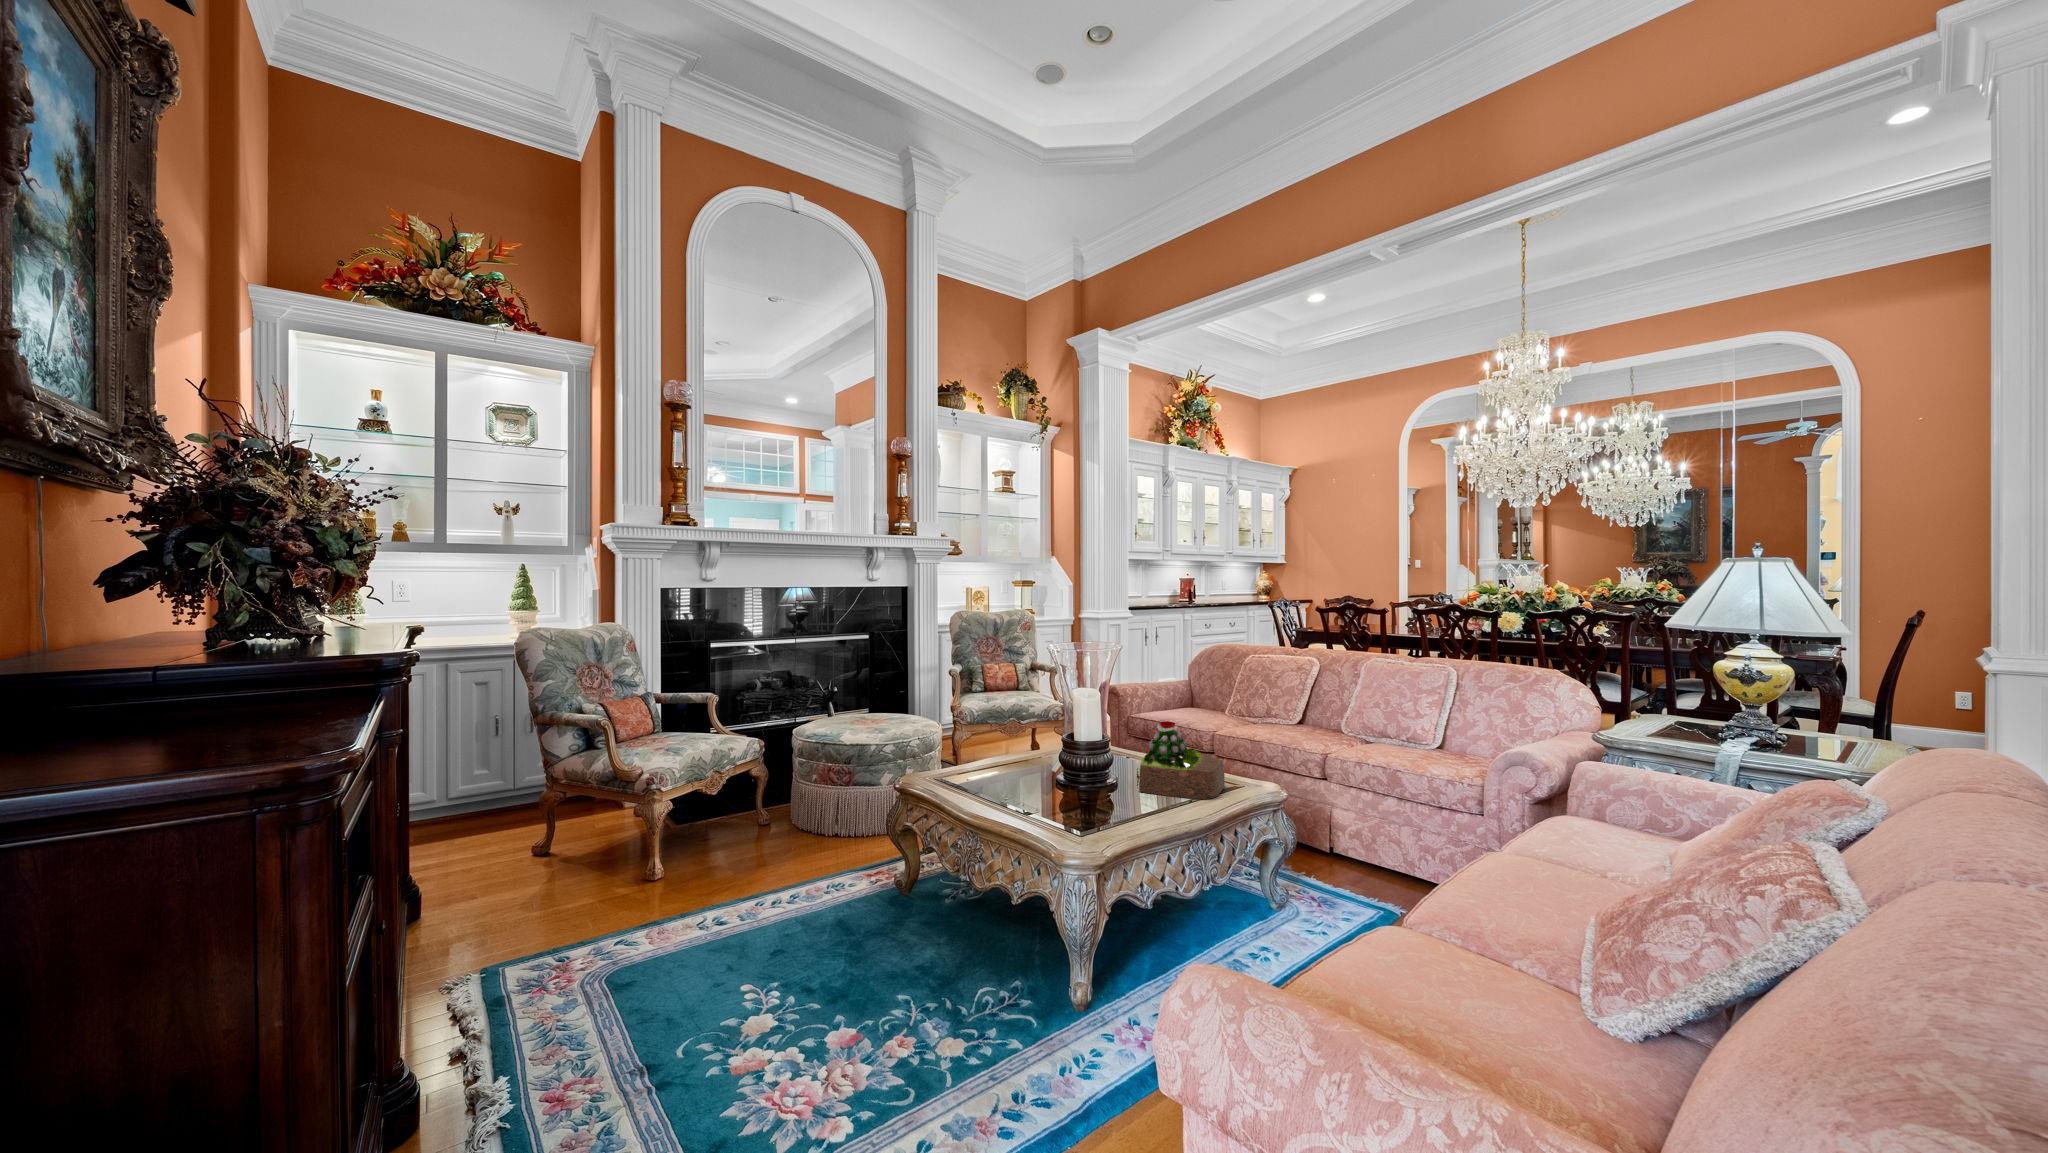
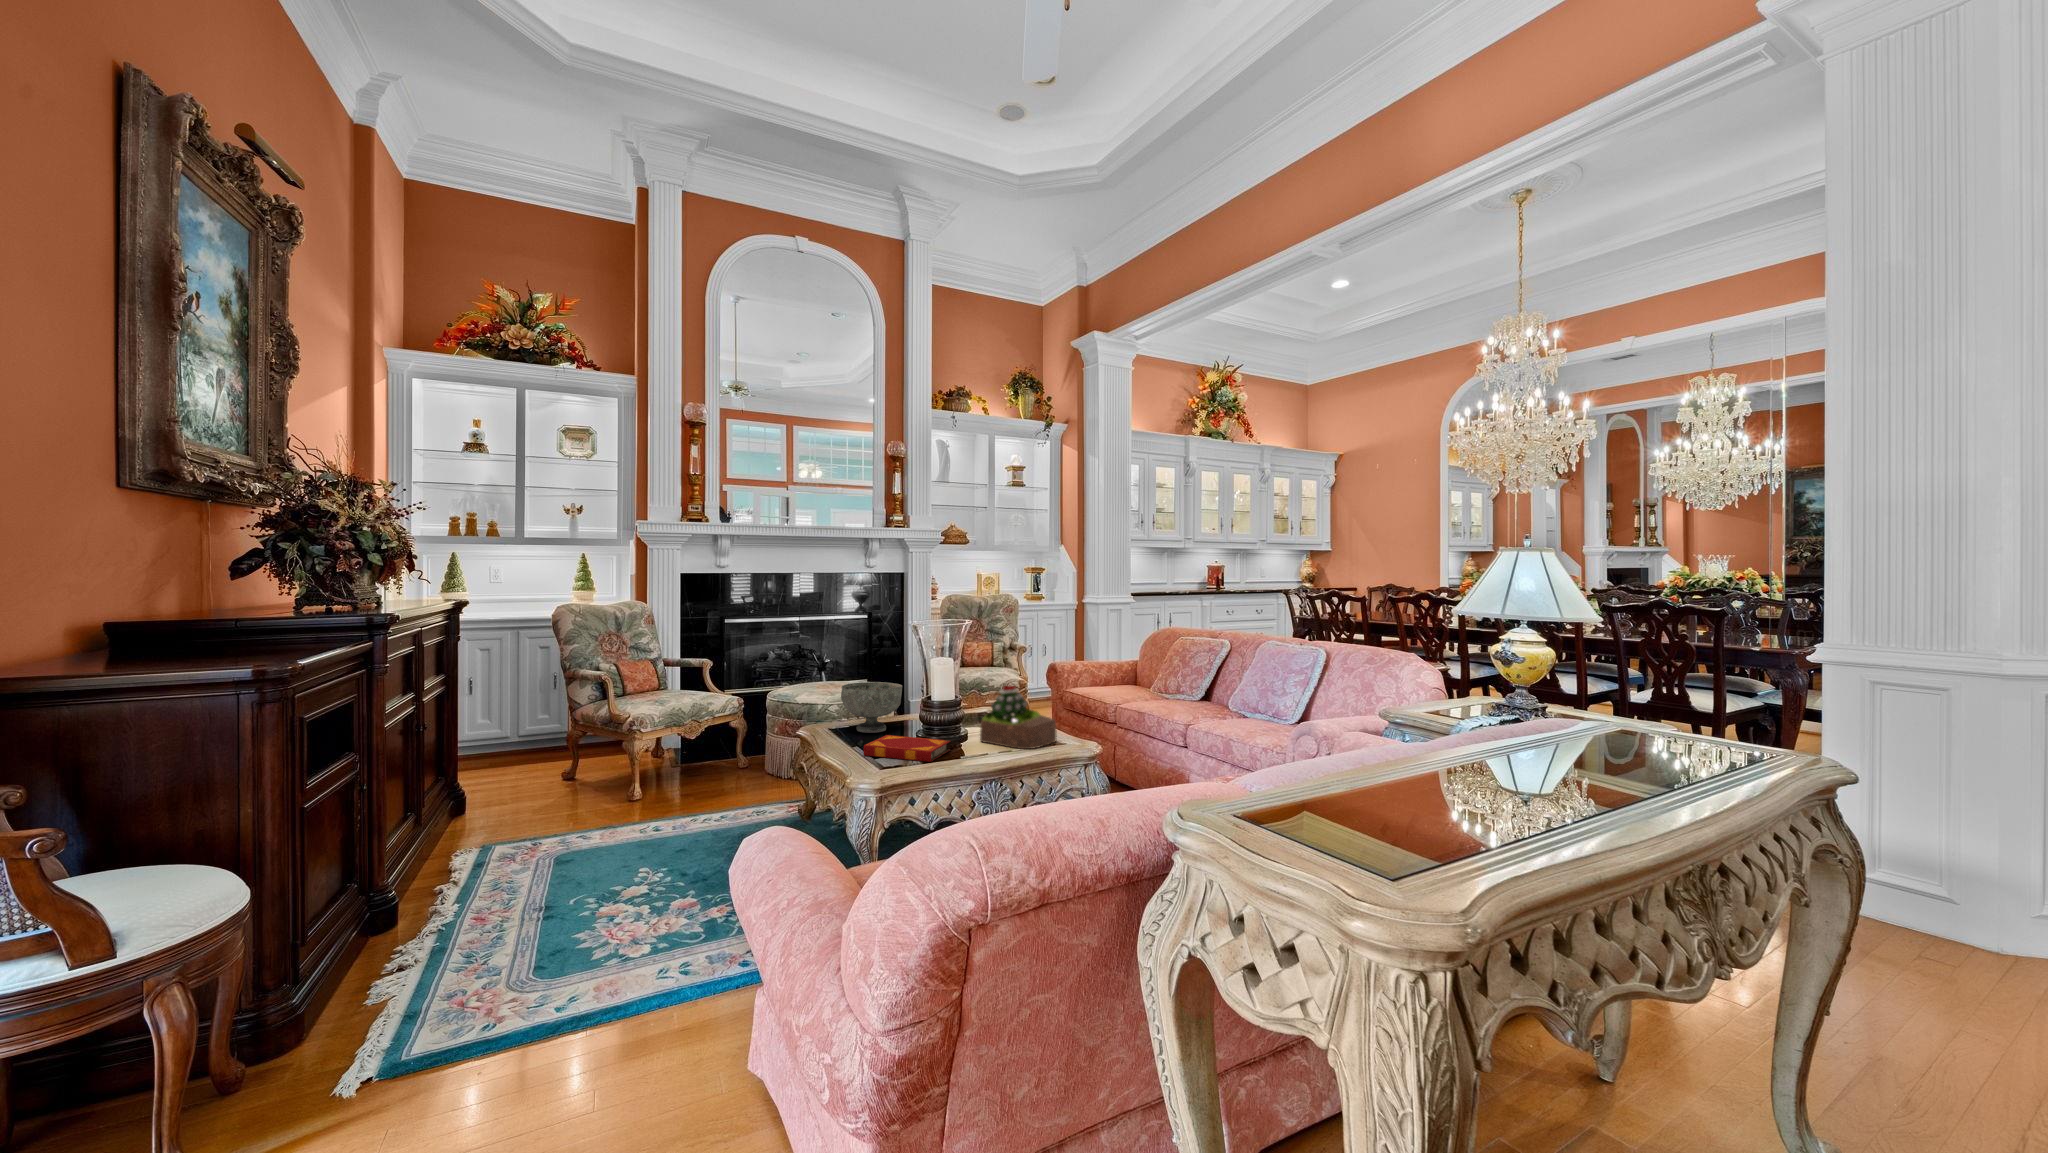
decorative bowl: none [950,721,1024,786] -> present [841,682,902,733]
hardback book: none [1028,791,1123,826] -> present [863,735,951,762]

